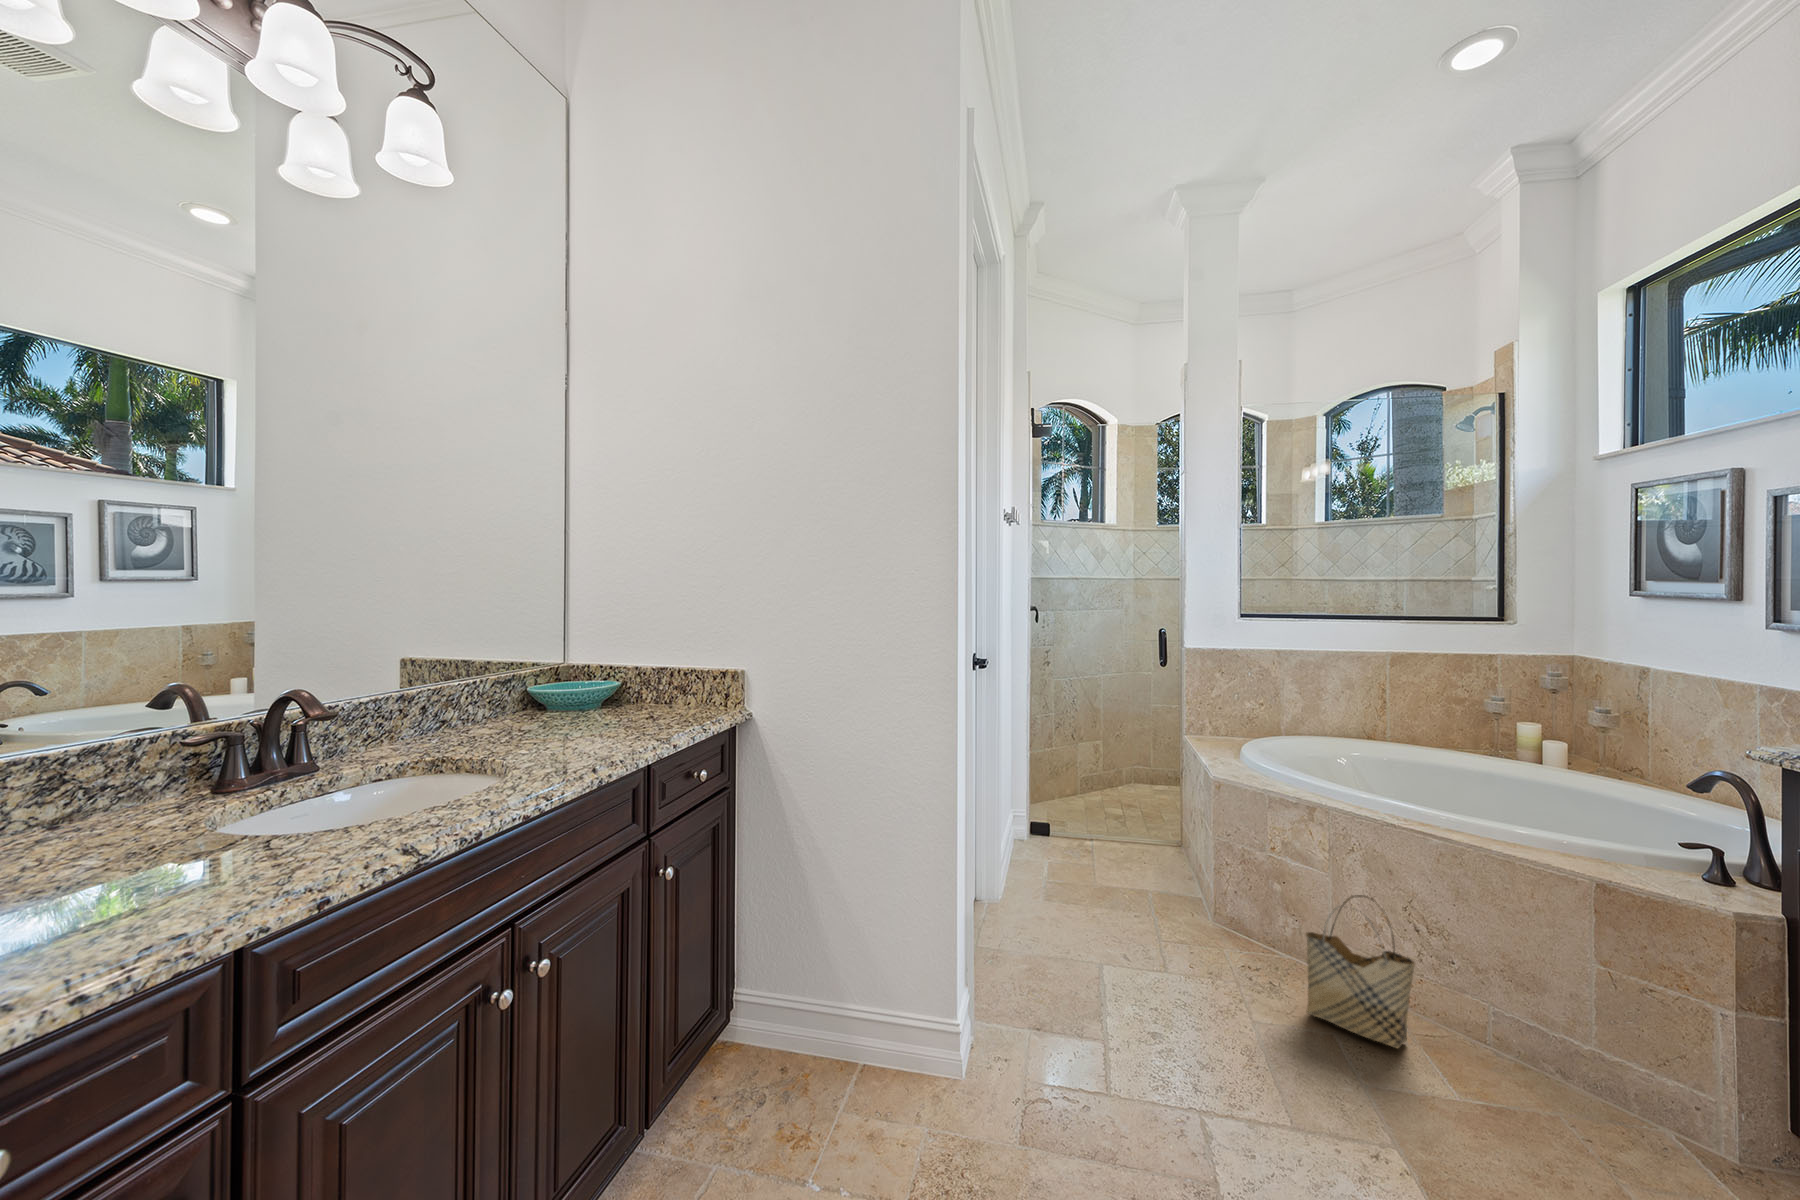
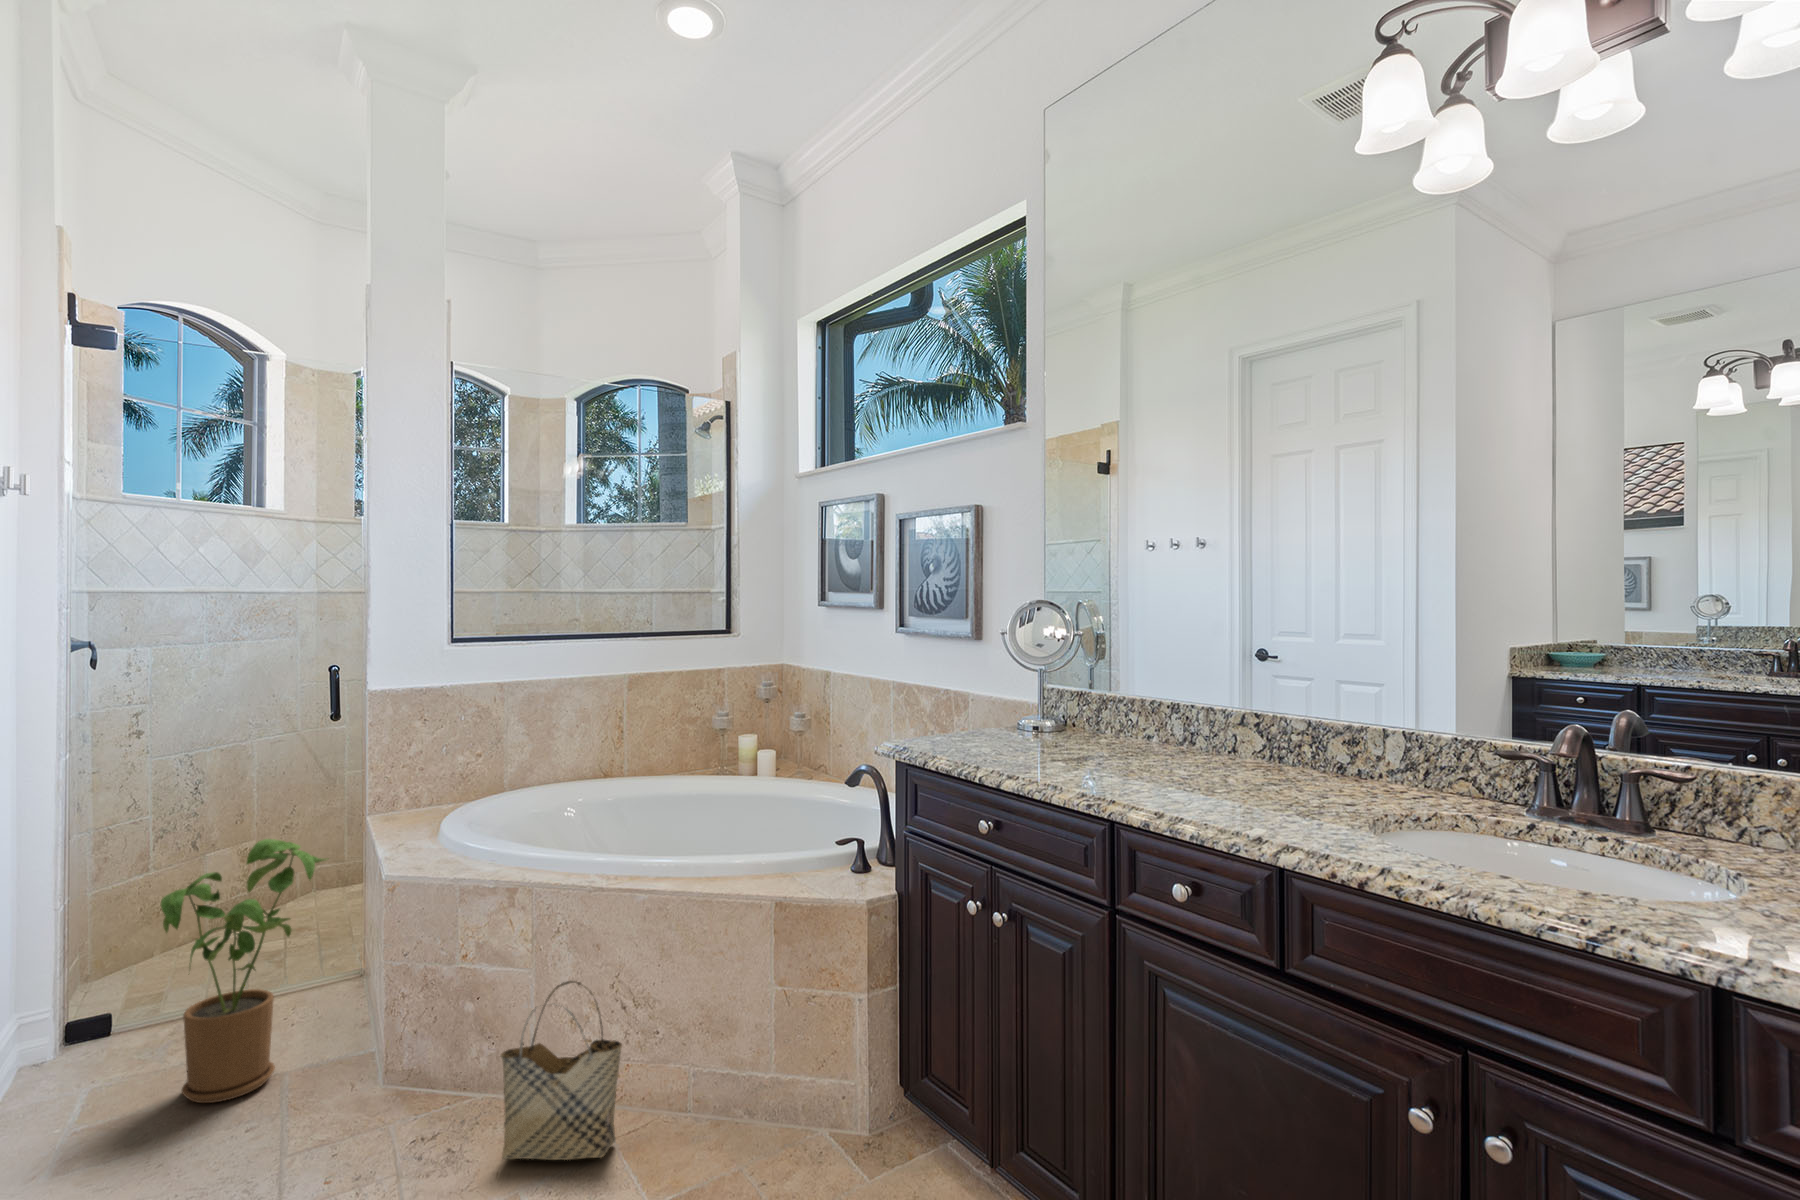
house plant: none [1076,741,1168,901] -> present [161,839,325,1103]

